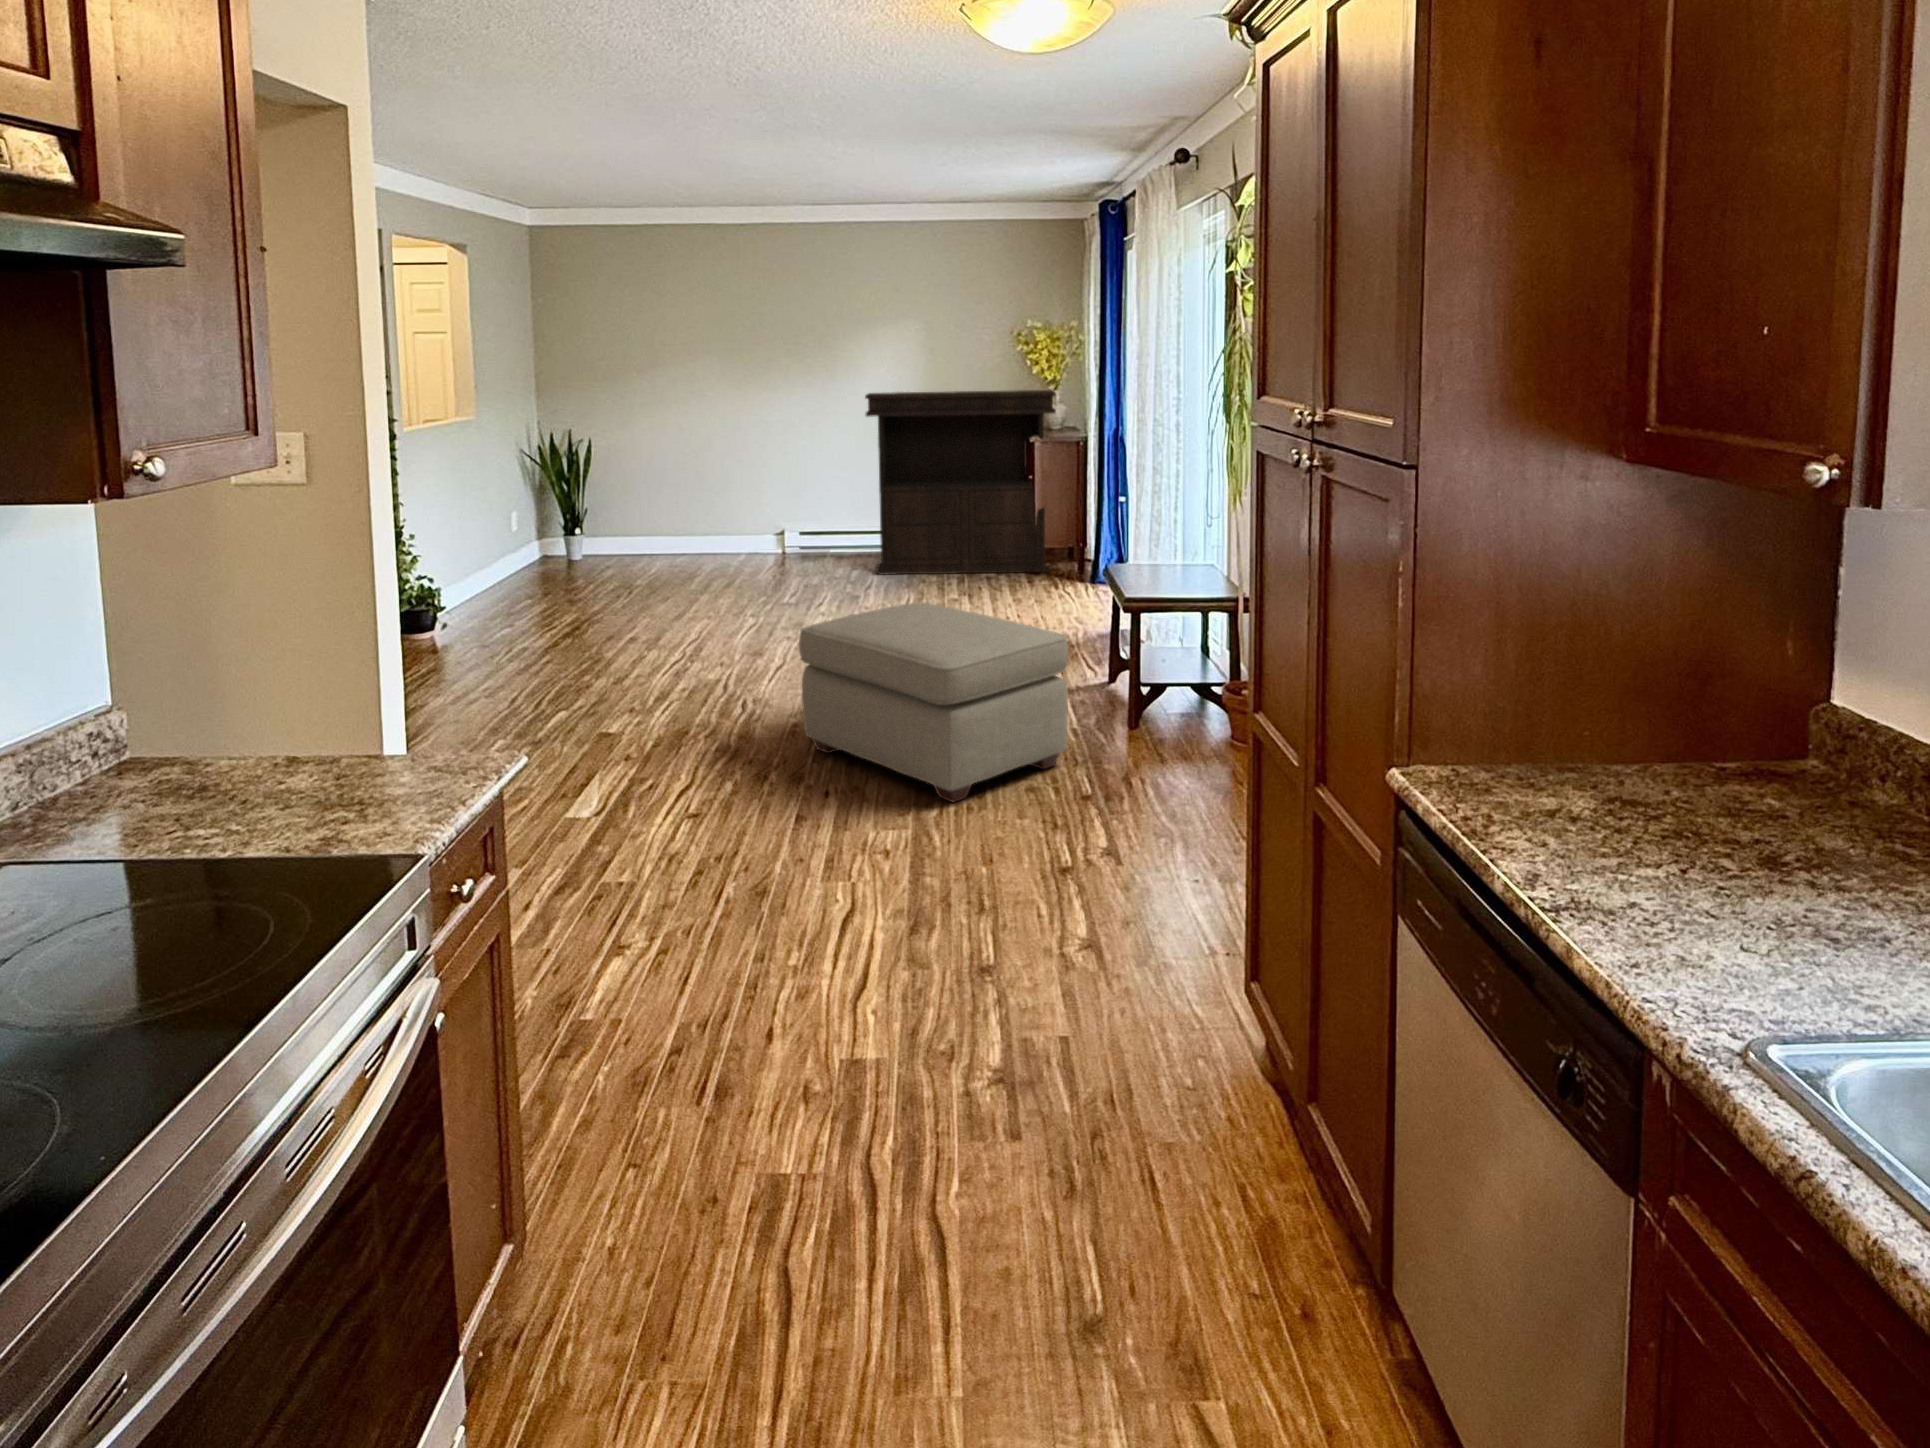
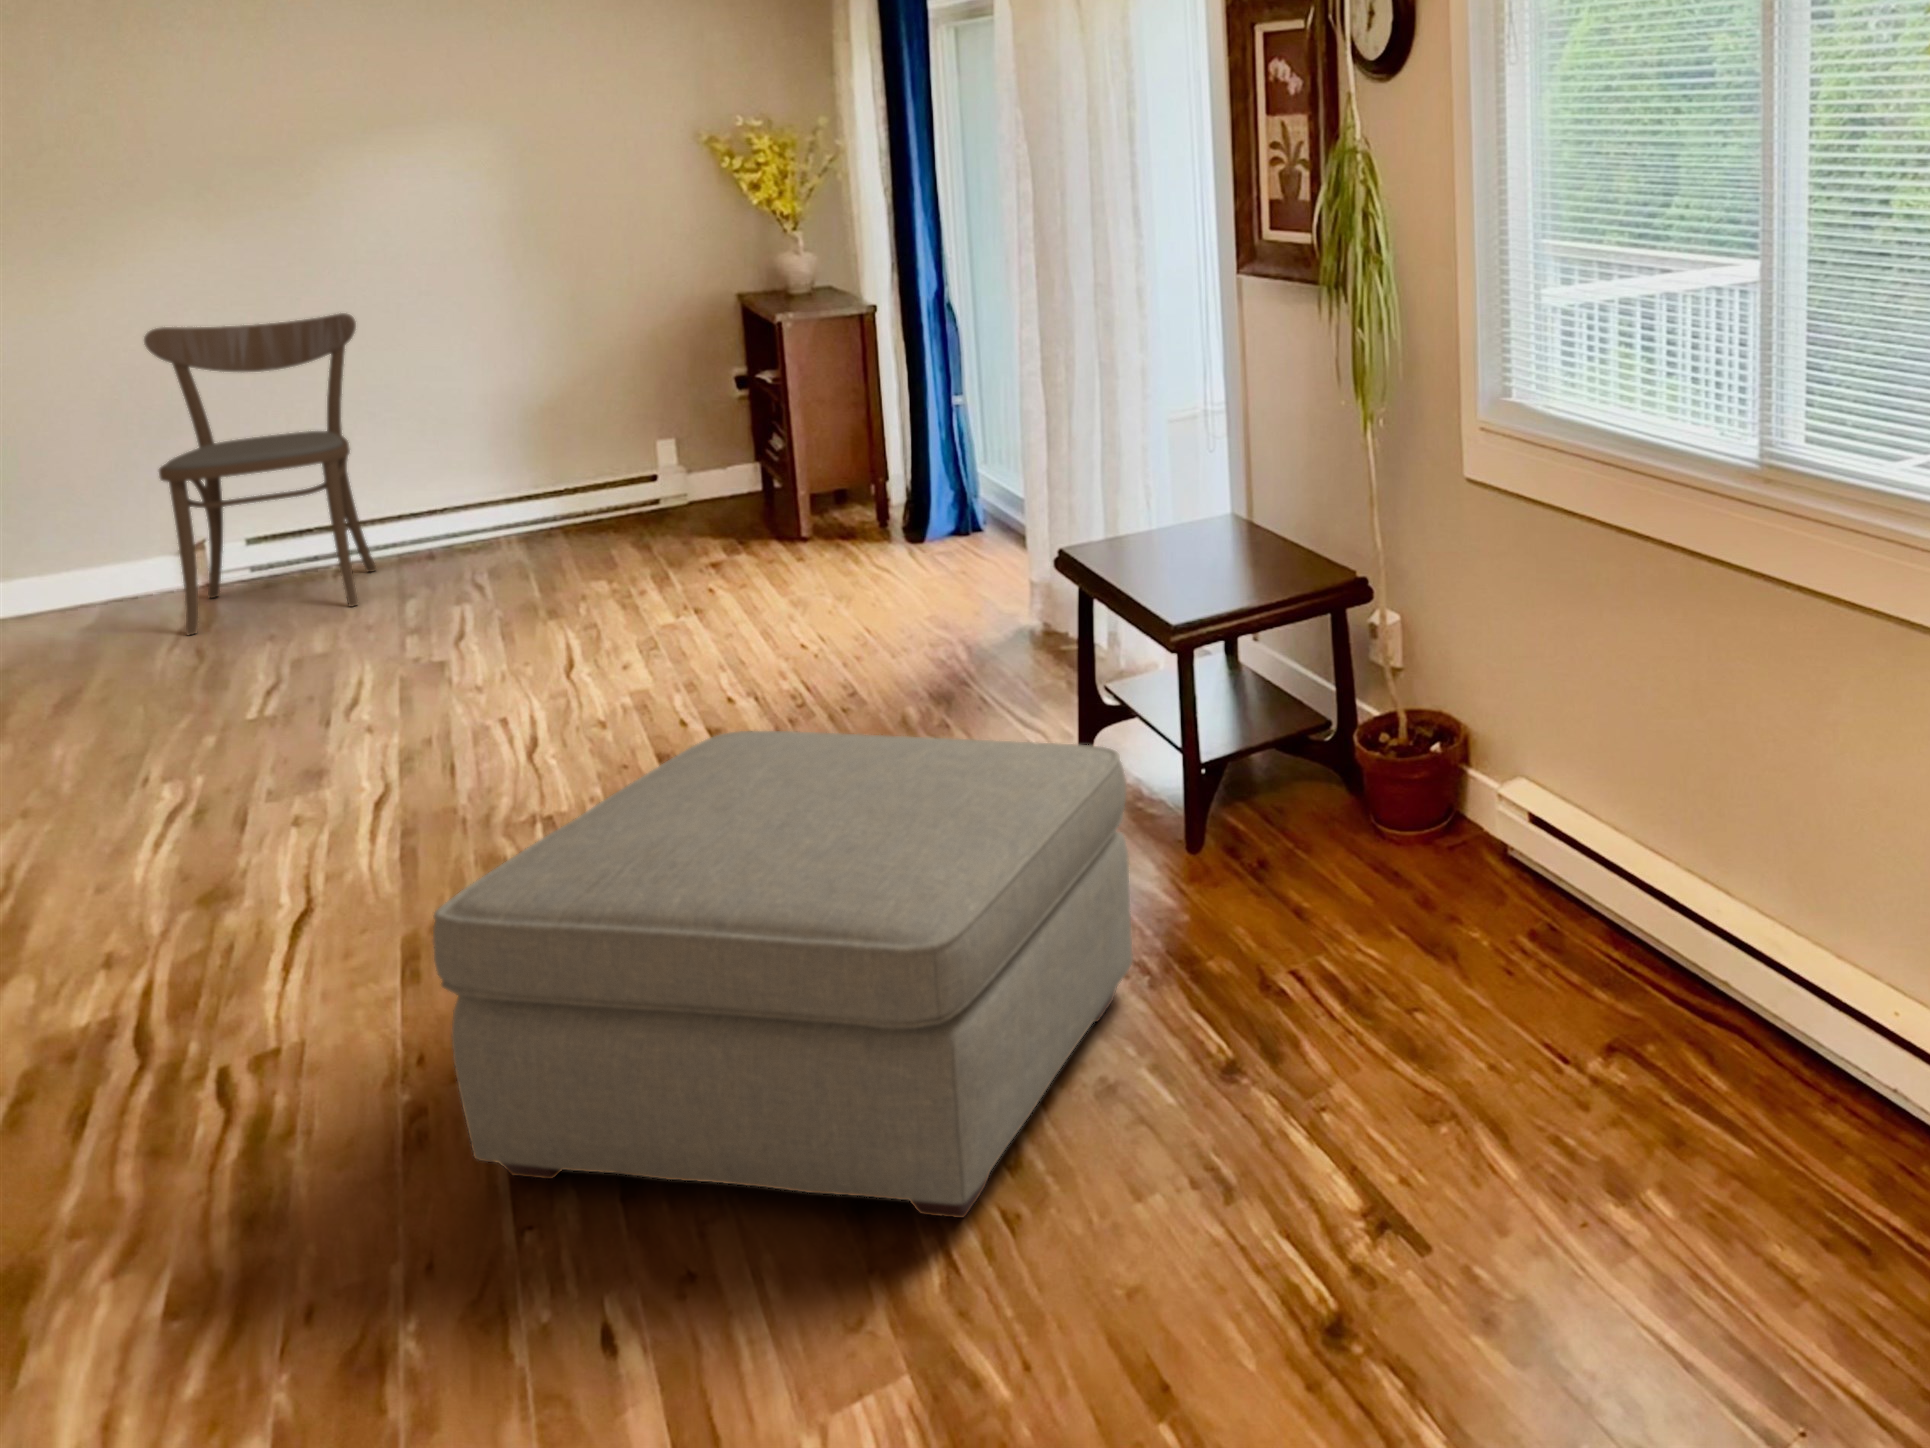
console table: present [865,390,1056,575] -> none [403,236,824,600]
dining chair: none [769,419,849,570] -> present [144,313,376,635]

